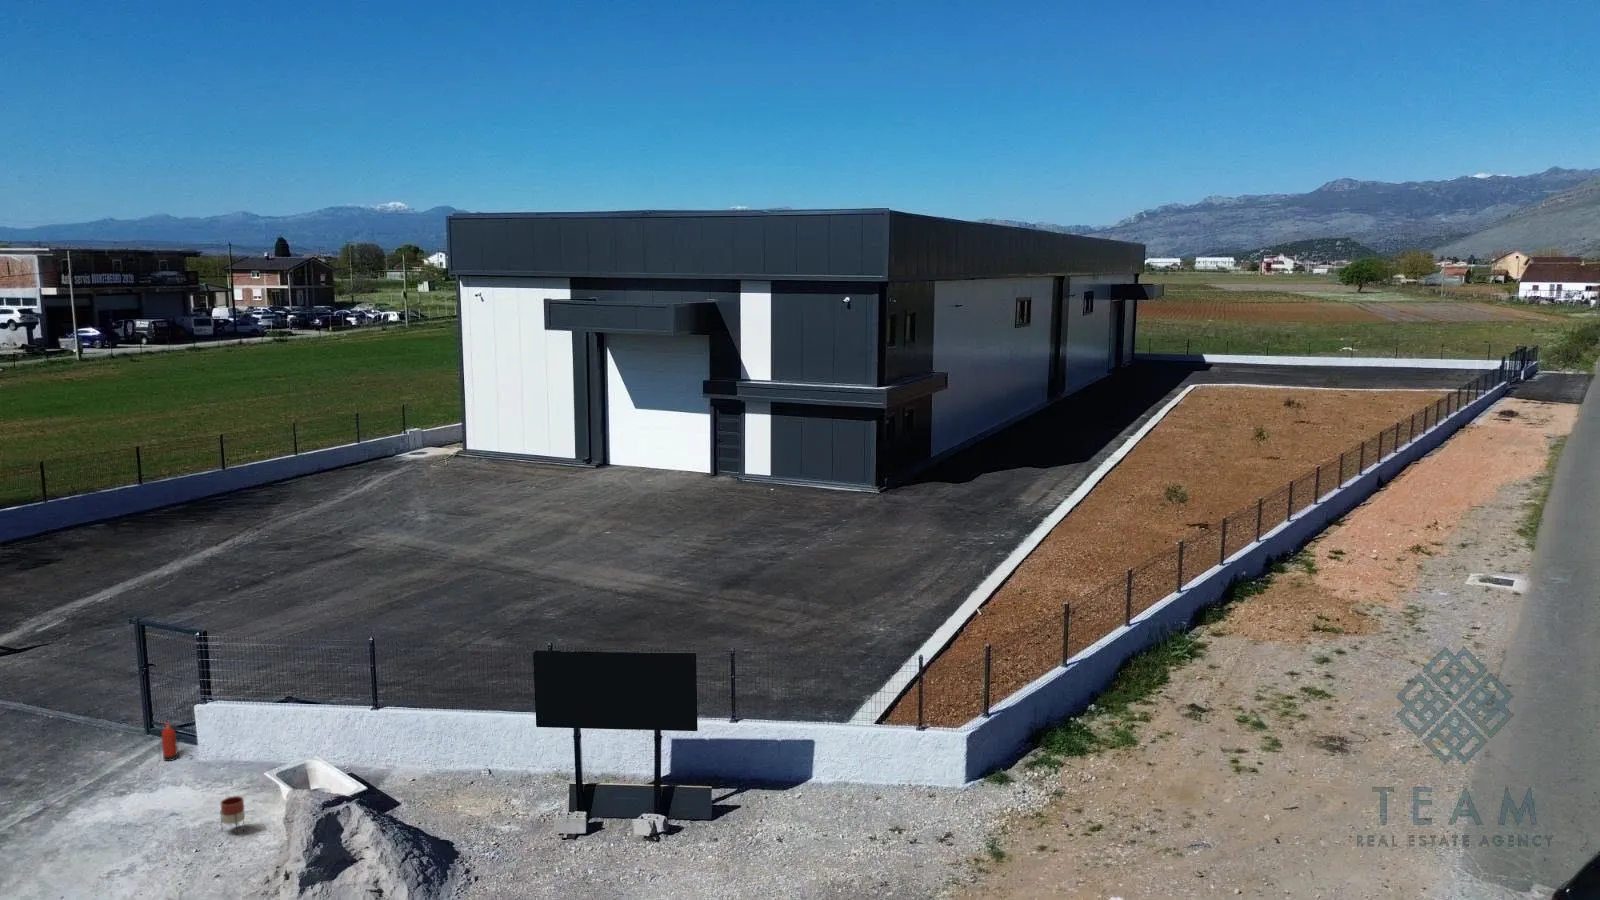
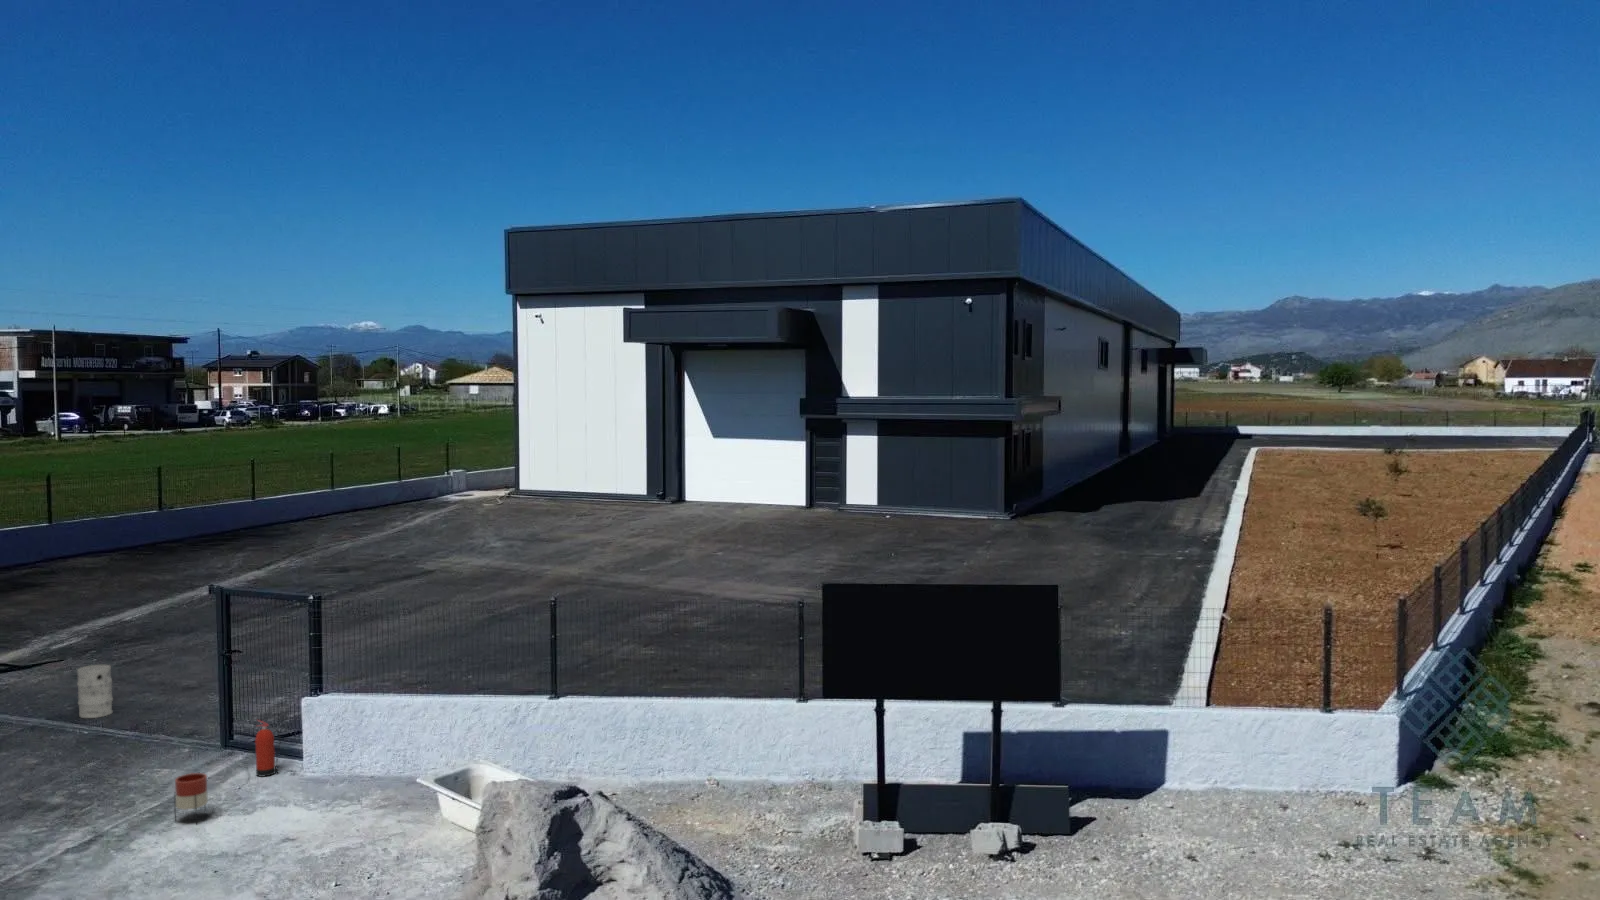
trash can: none [46,663,74,704] -> present [77,664,113,718]
planter: present [220,796,245,824] -> present [174,773,208,810]

